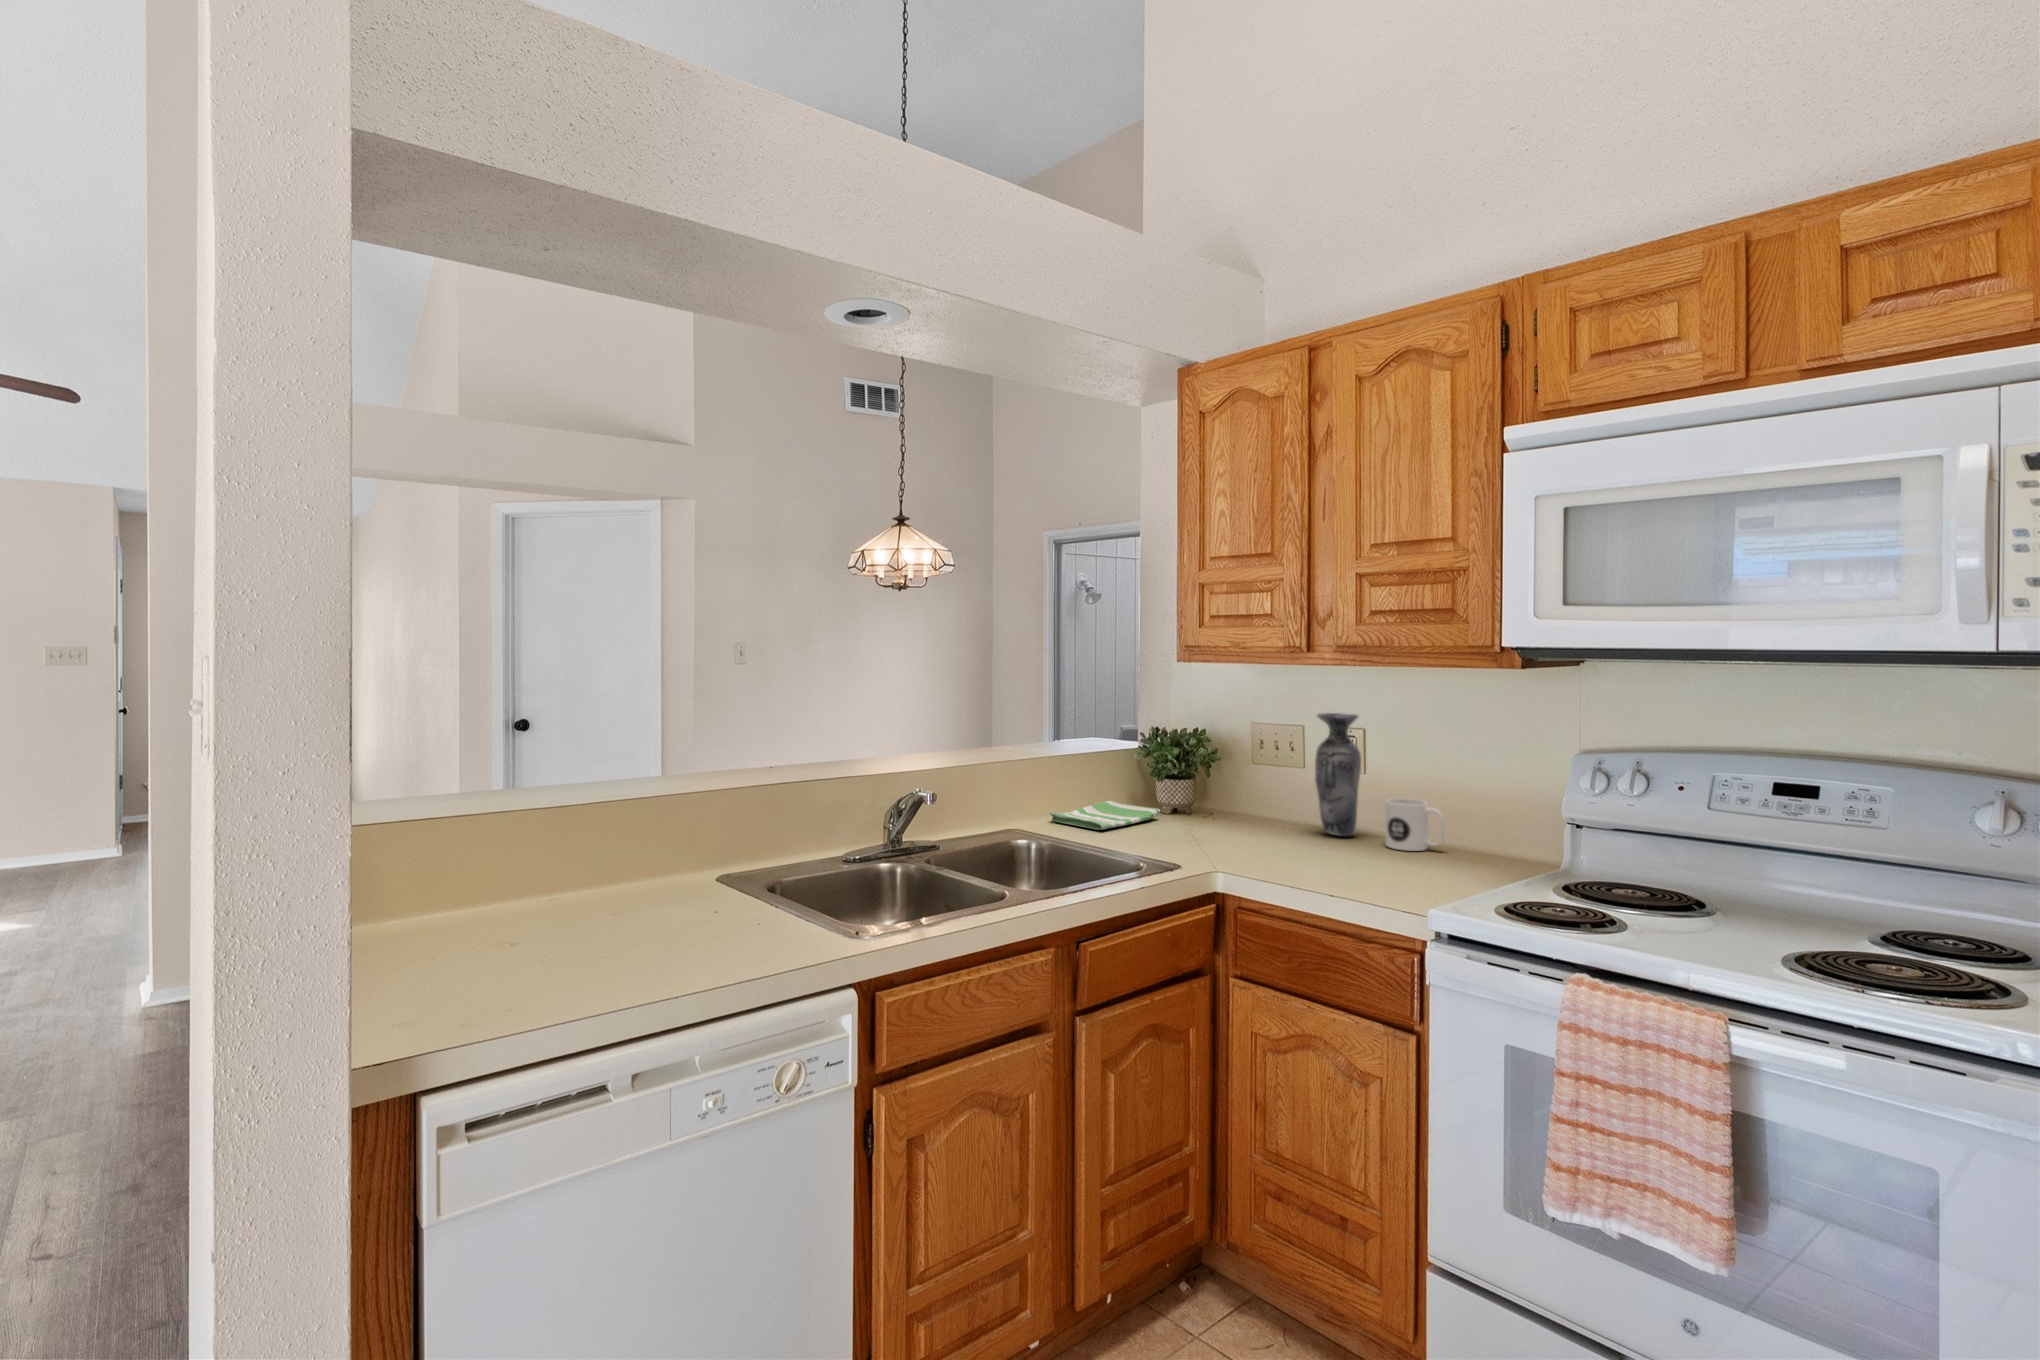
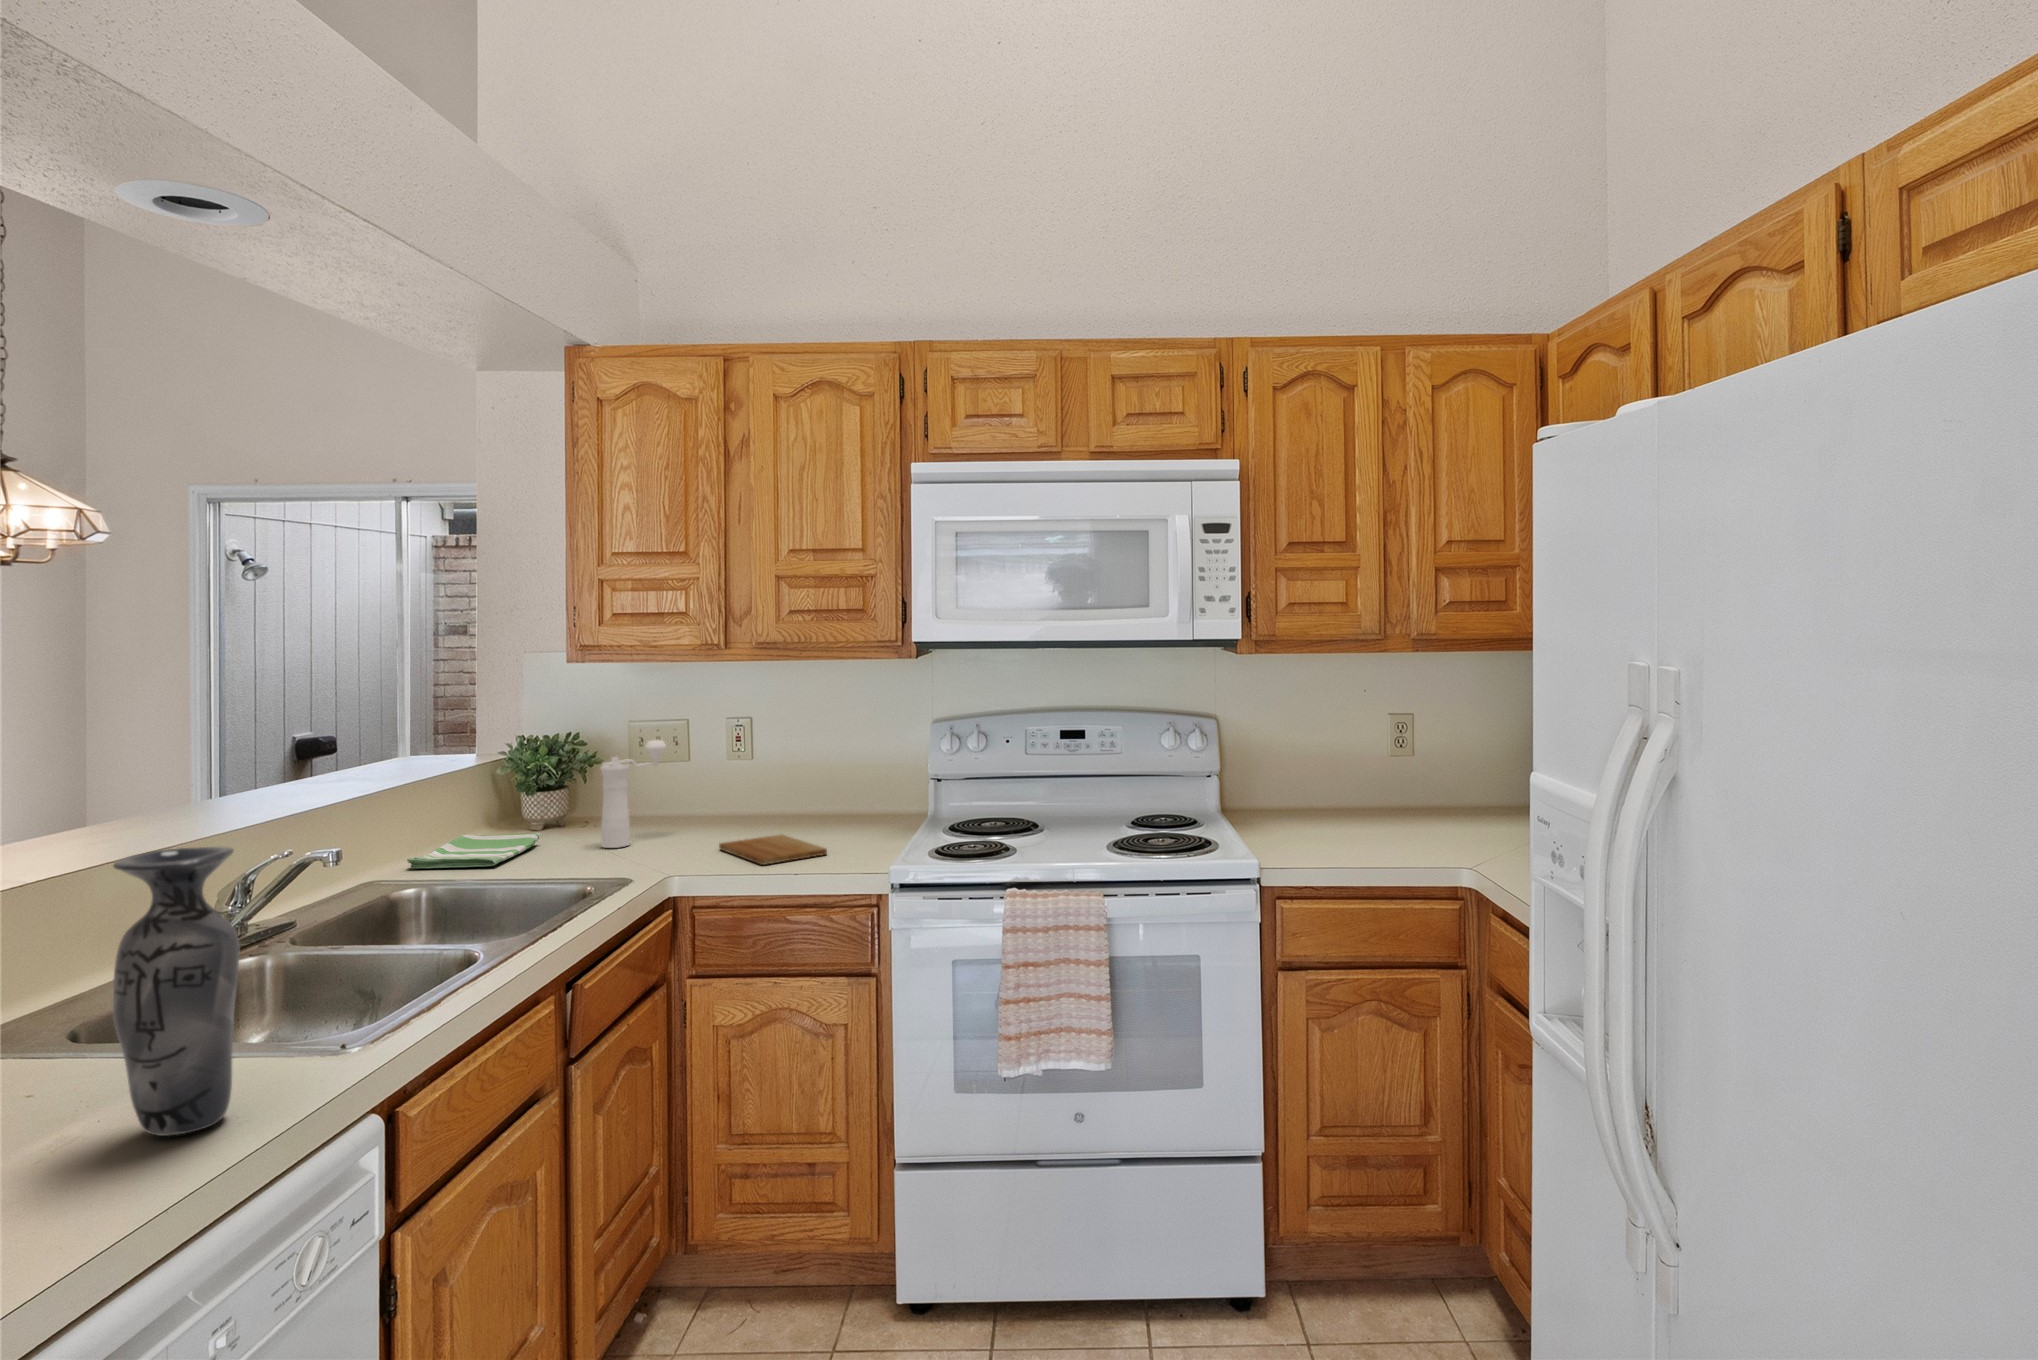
vase: present [1315,713,1361,836] -> present [112,847,239,1136]
pepper mill: none [1199,736,1268,834] -> present [601,740,666,848]
mug: present [1386,798,1445,851] -> none [786,783,838,830]
cutting board: none [1291,846,1386,880] -> present [719,835,827,865]

